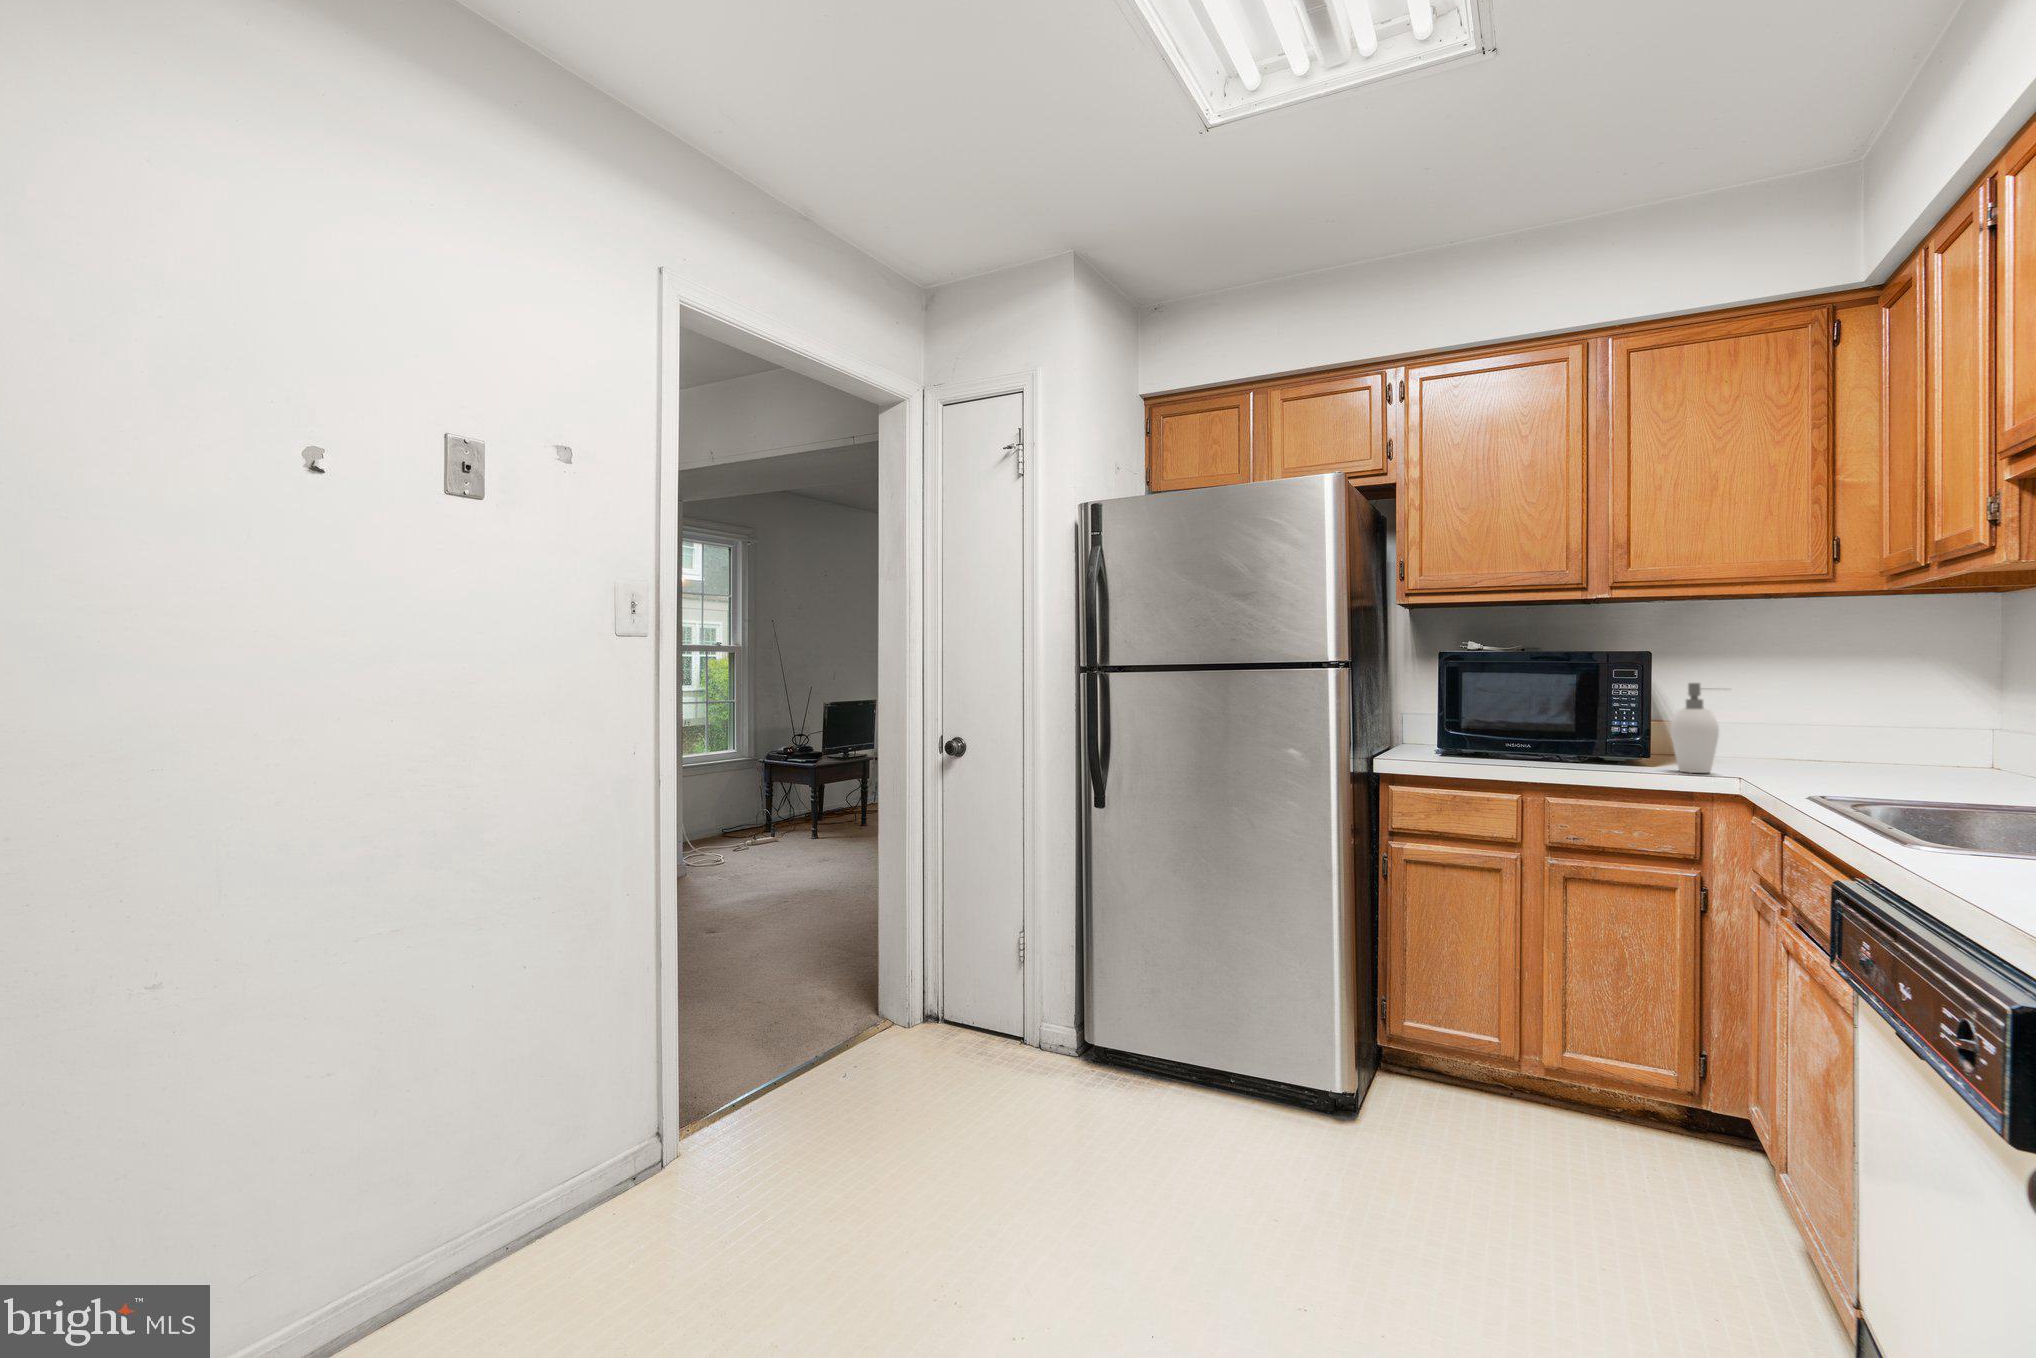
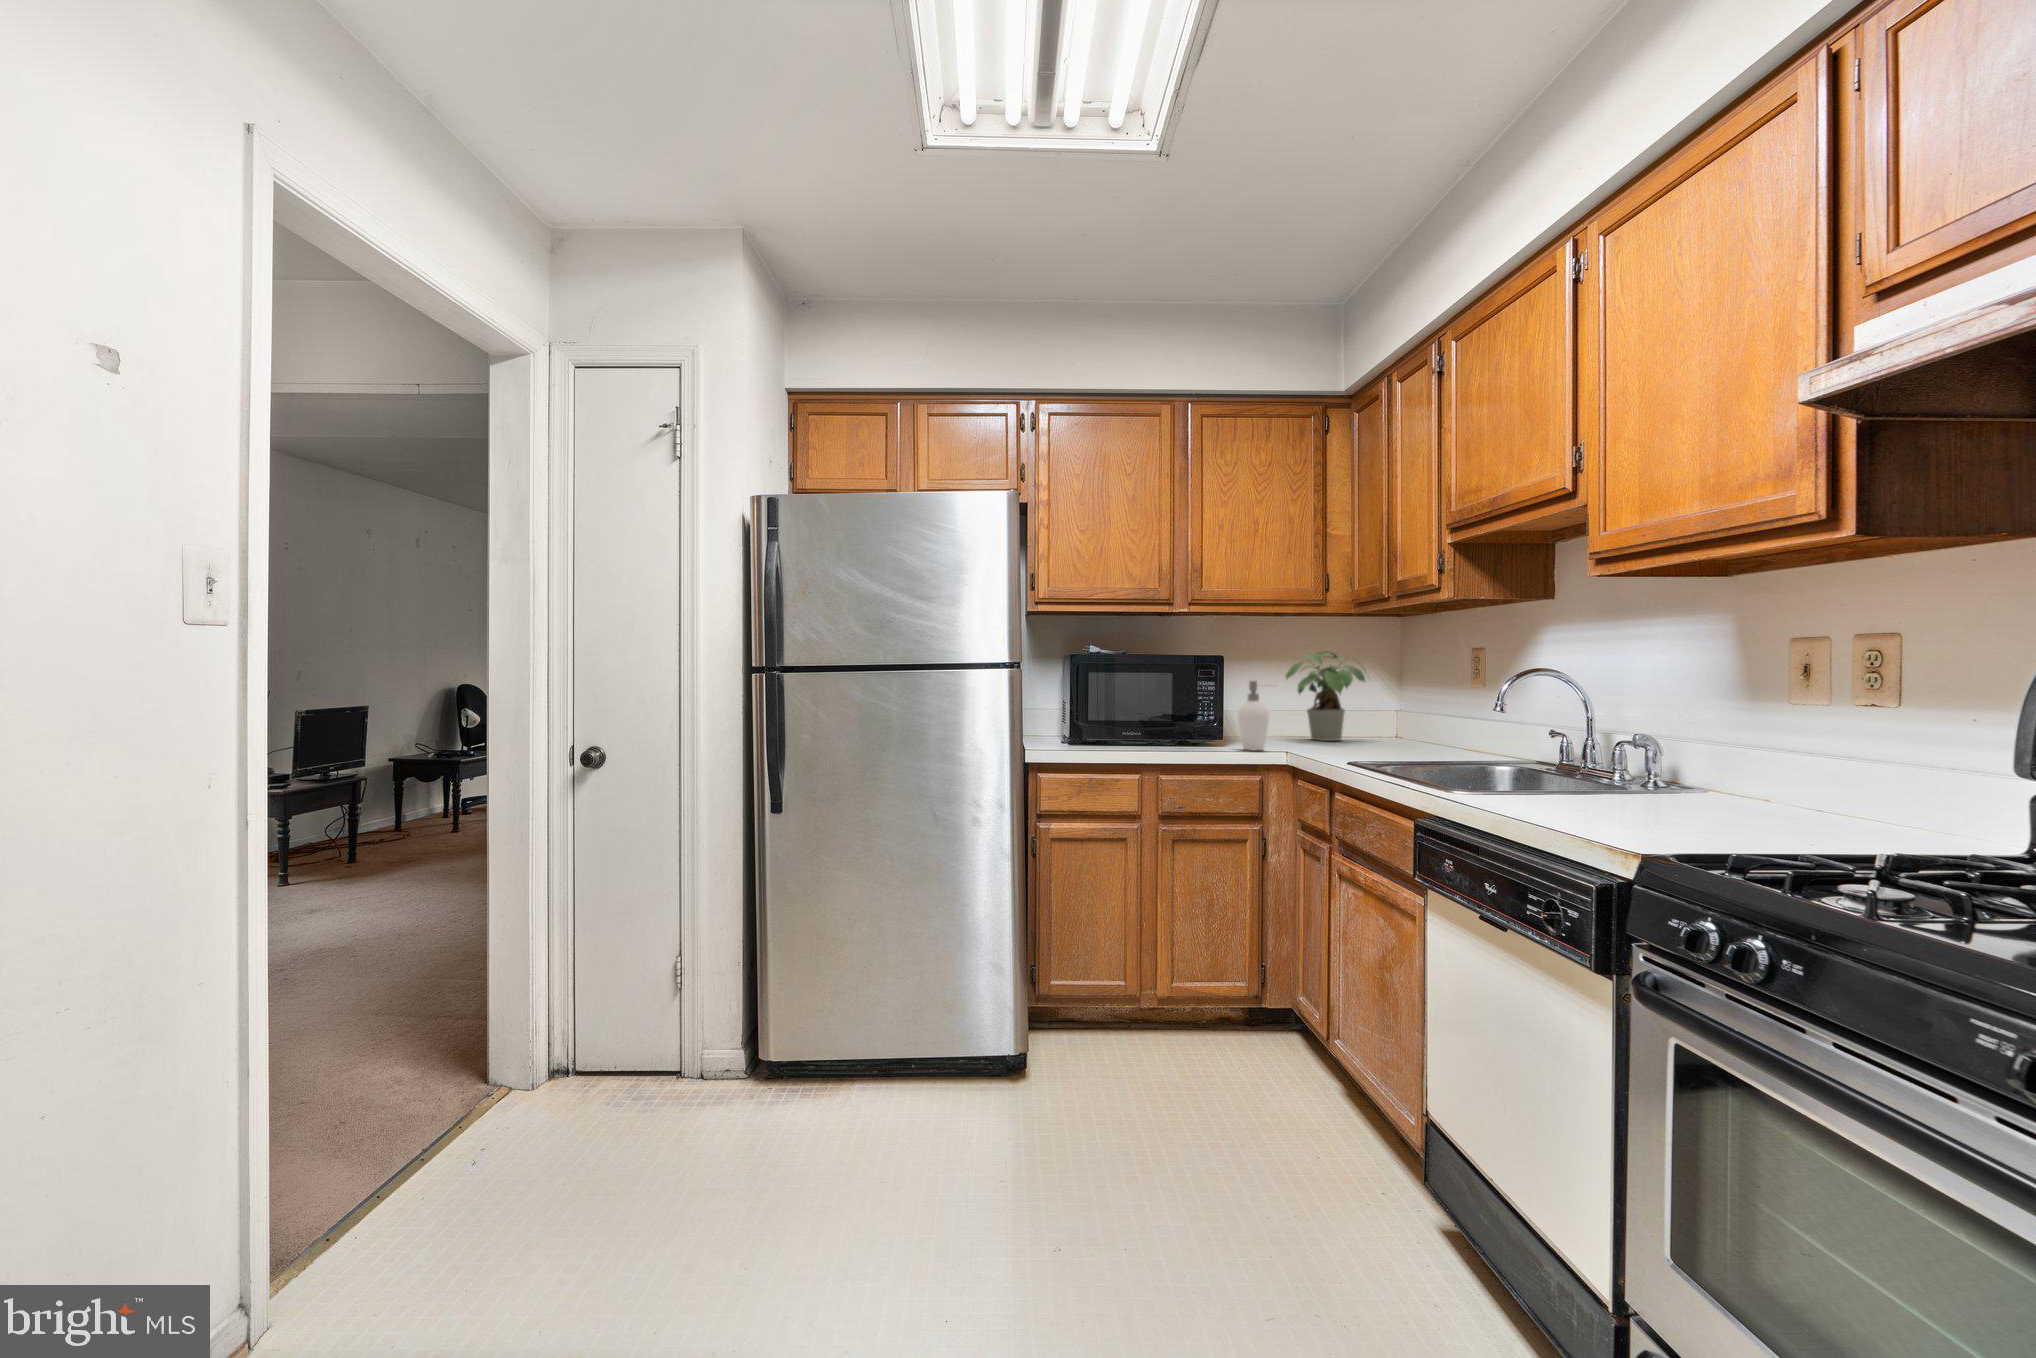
potted plant: none [1777,643,1933,766] -> present [1286,651,1365,741]

